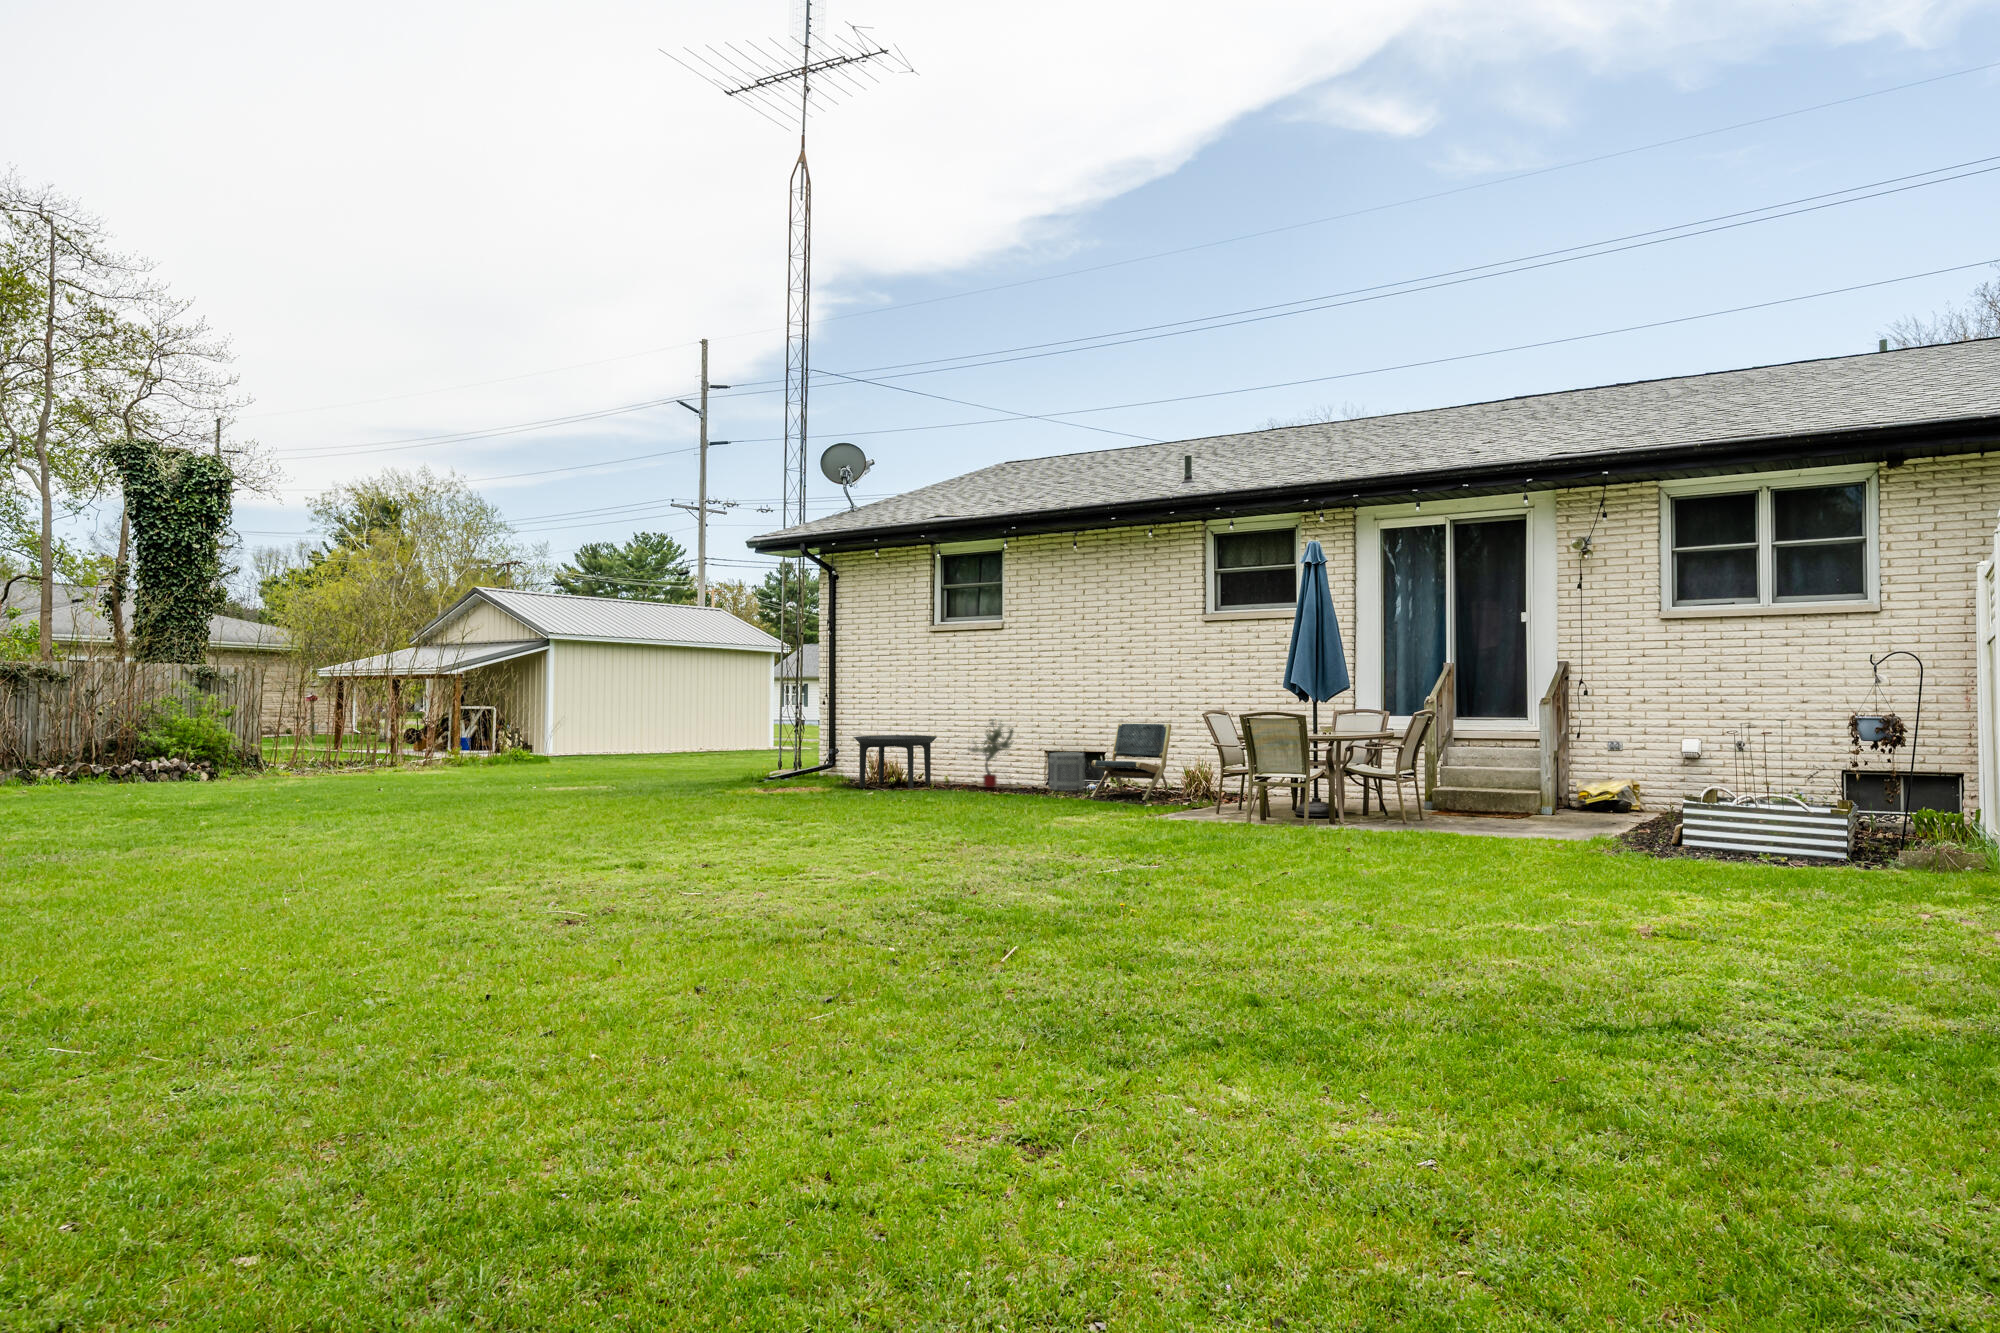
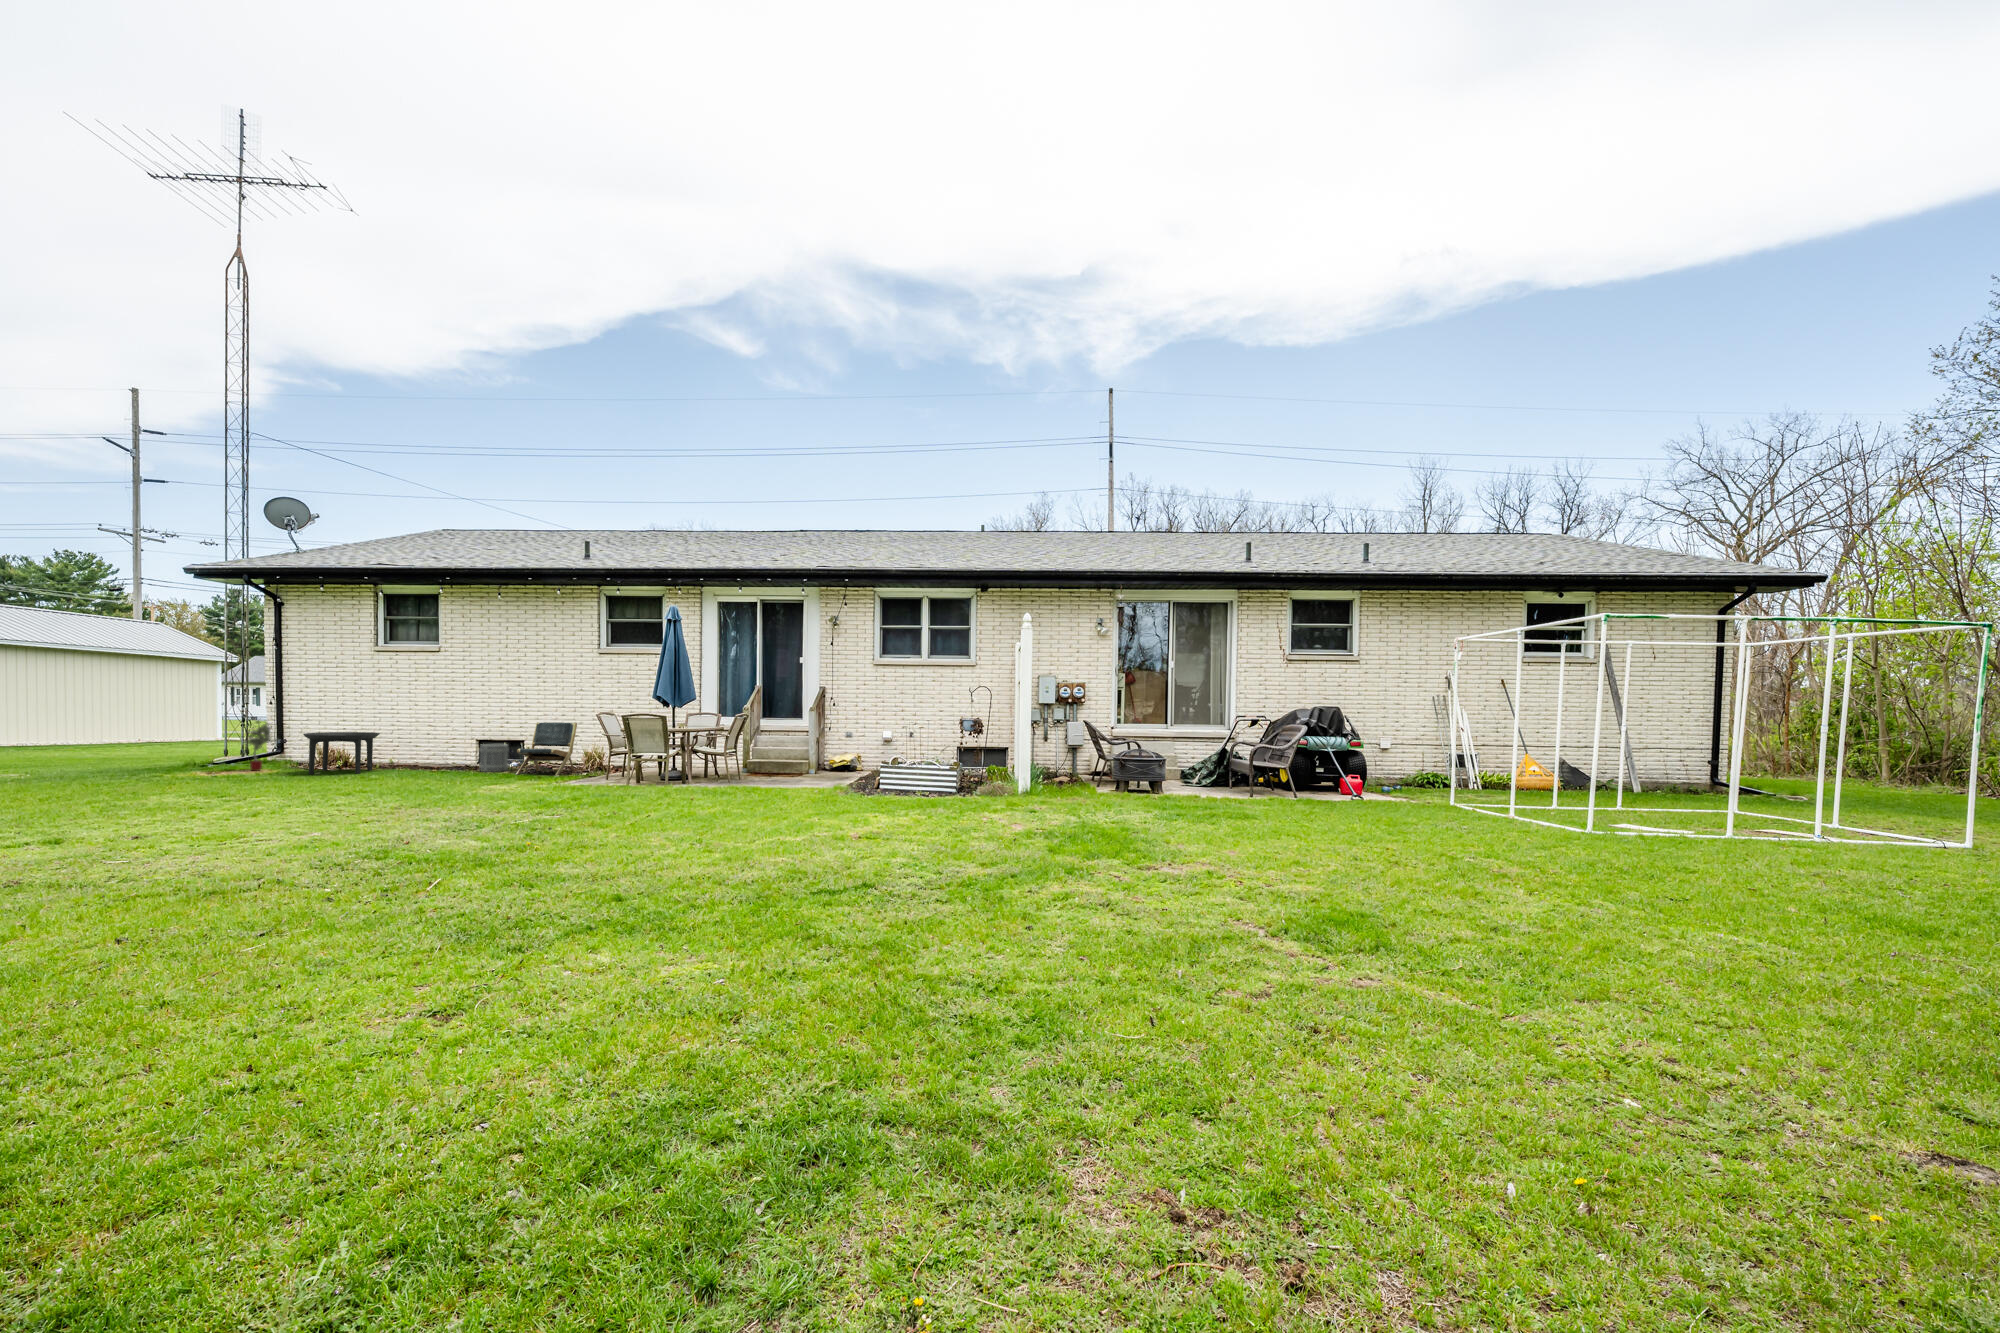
potted tree: present [968,719,1014,788] -> present [246,720,278,771]

